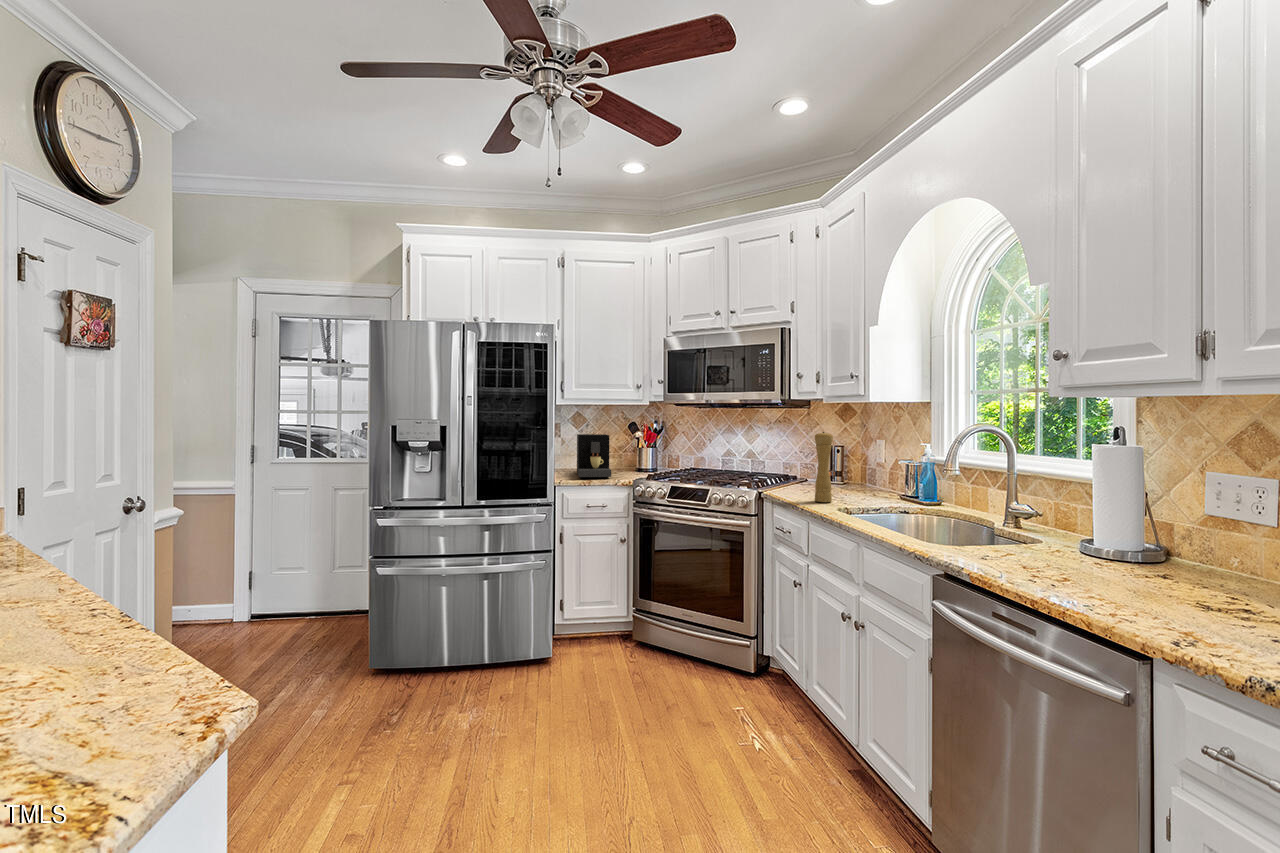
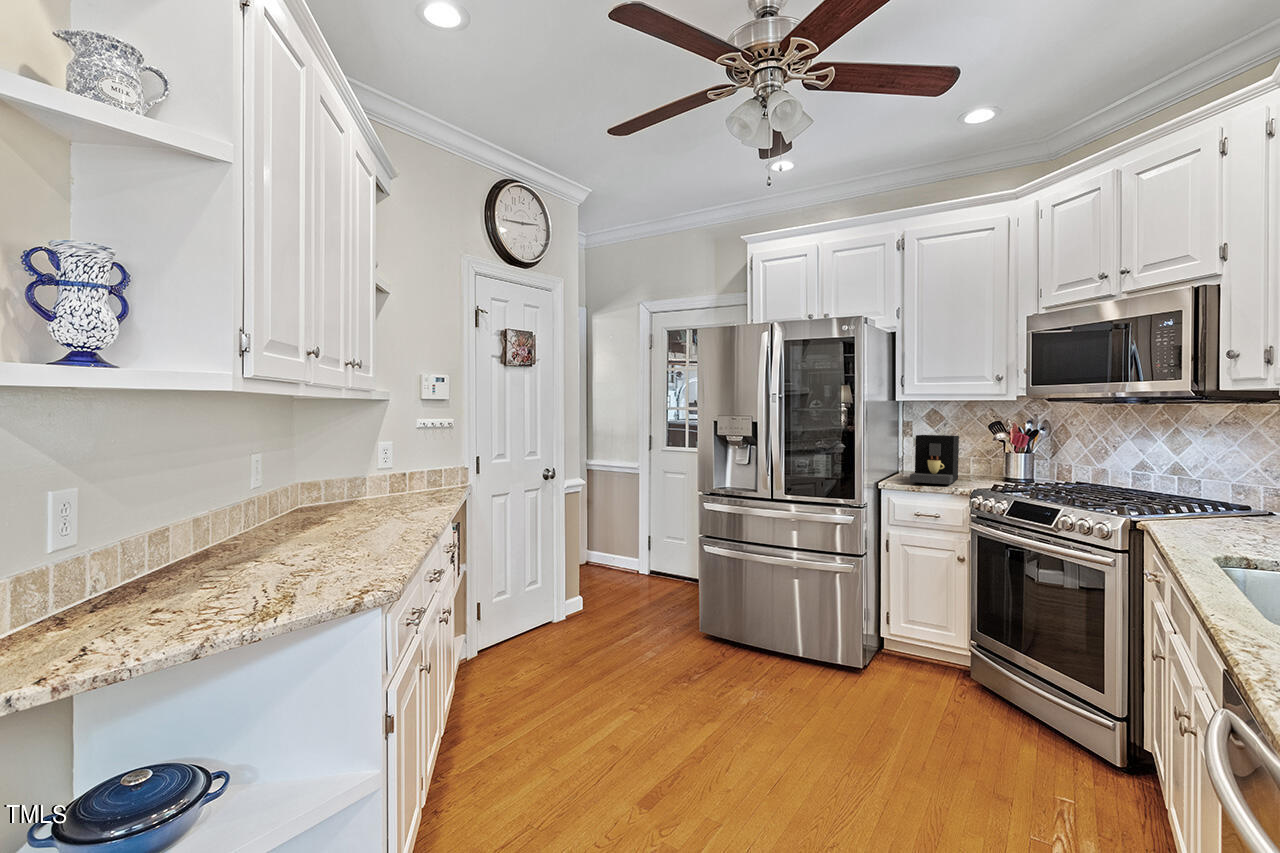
pepper mill: present [815,432,833,502] -> none [1207,435,1243,540]

